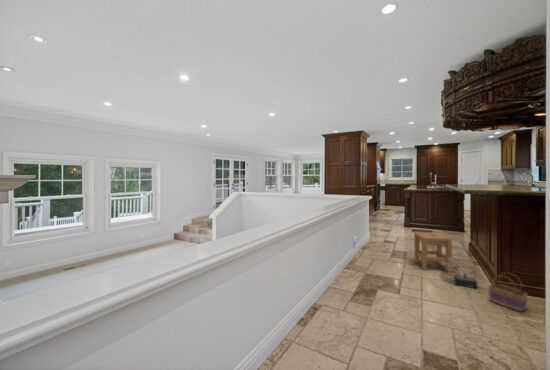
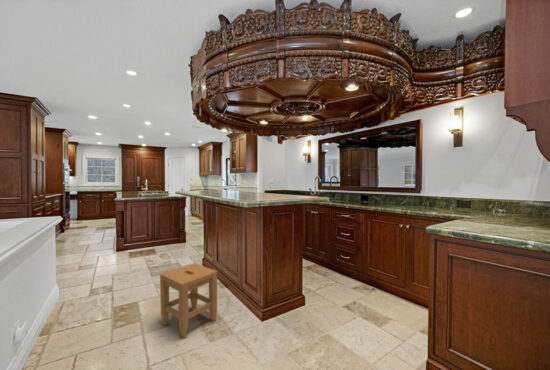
decorative plant: present [449,258,479,288] -> none [221,304,264,348]
basket: present [489,276,527,311] -> none [284,305,320,357]

